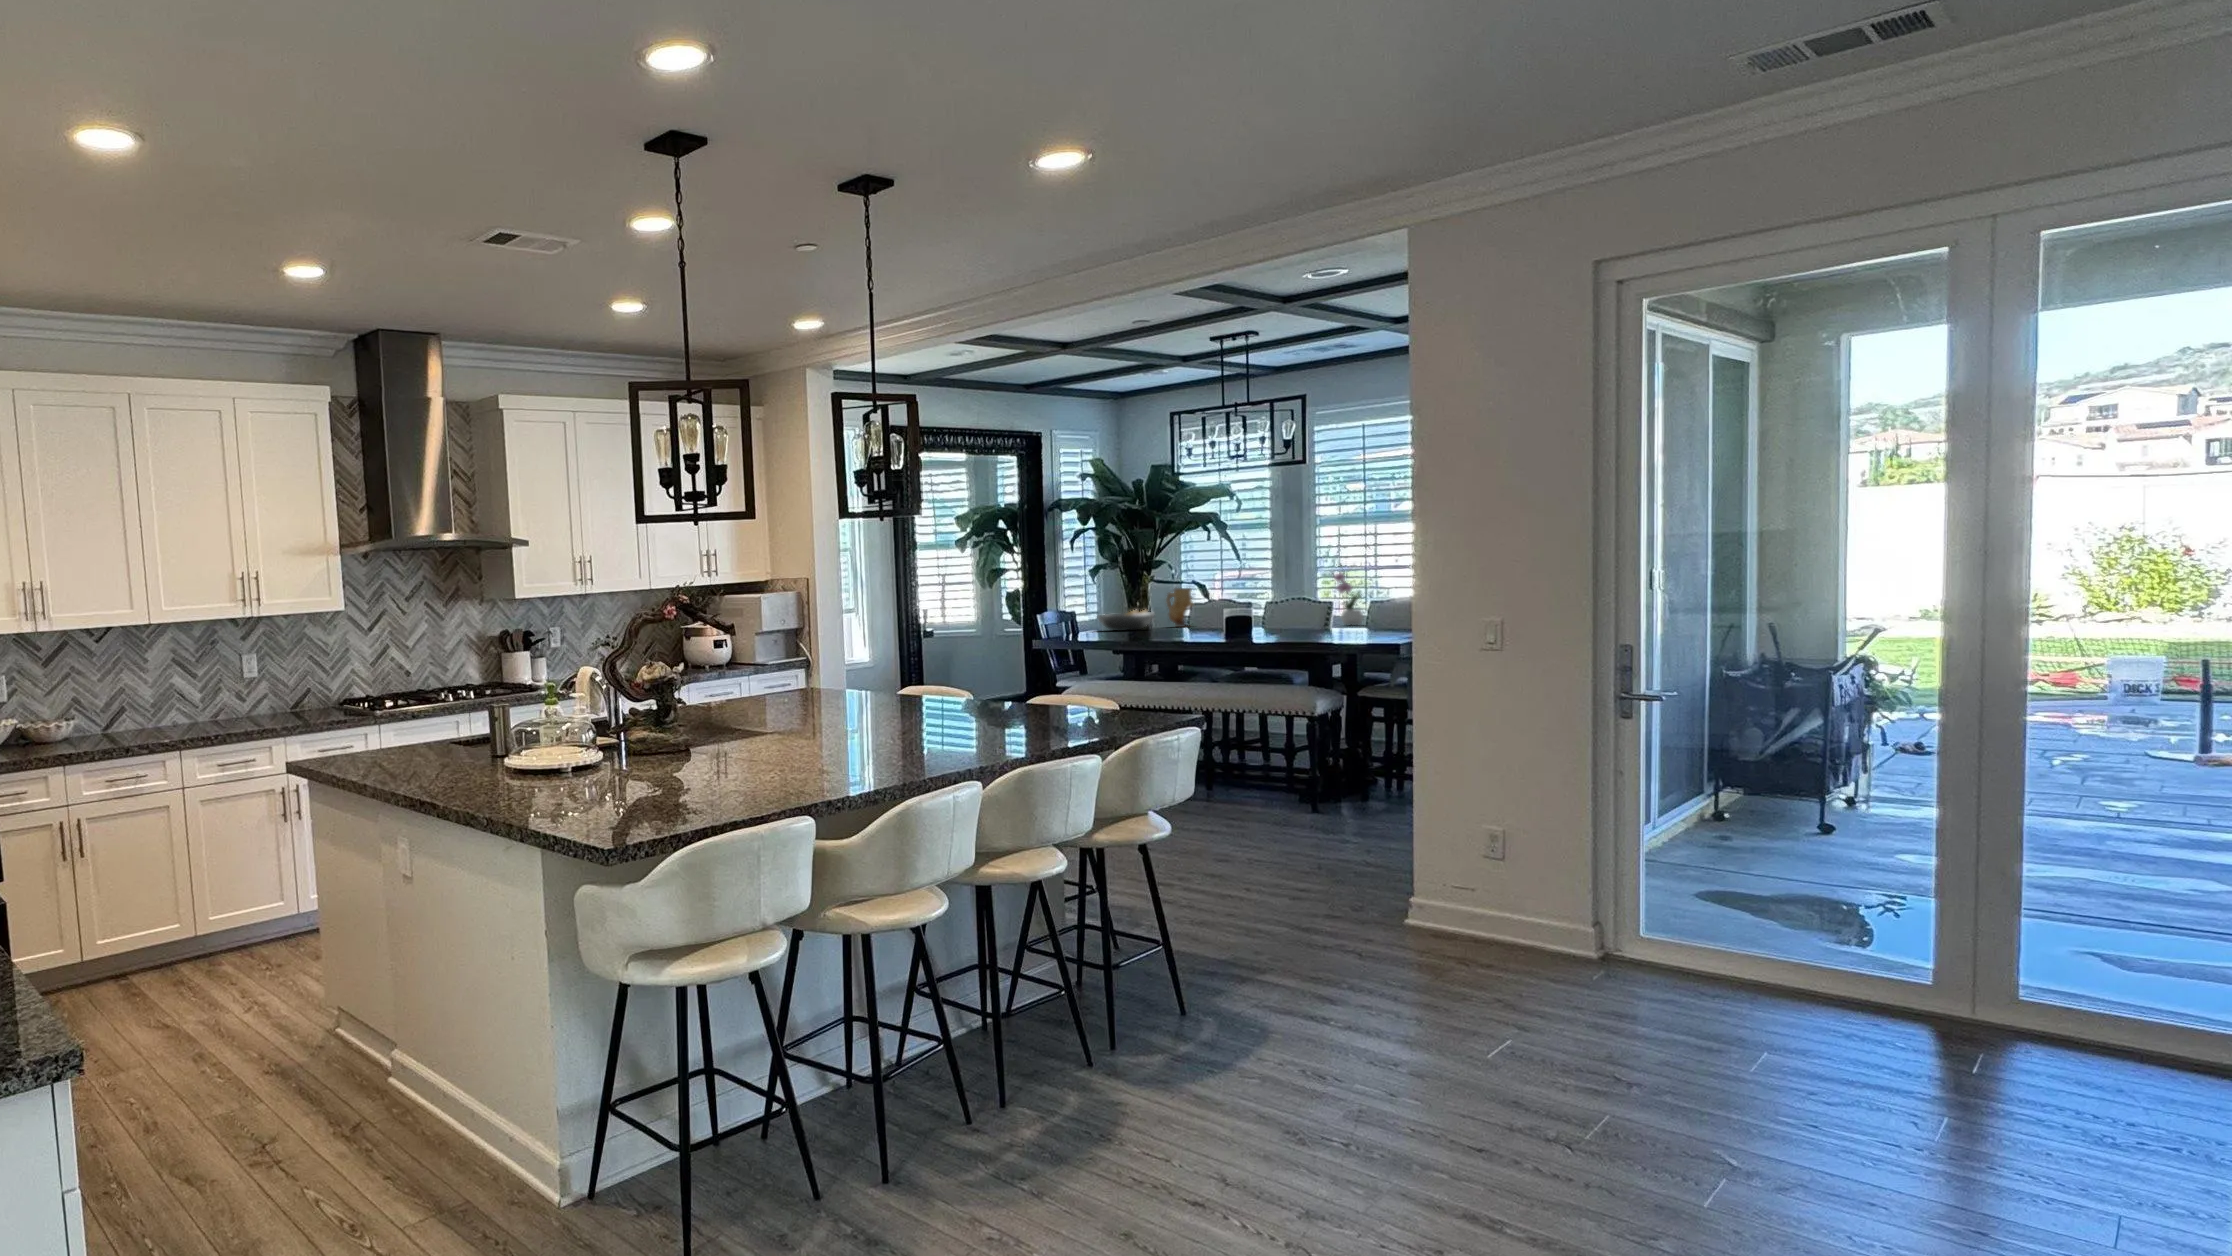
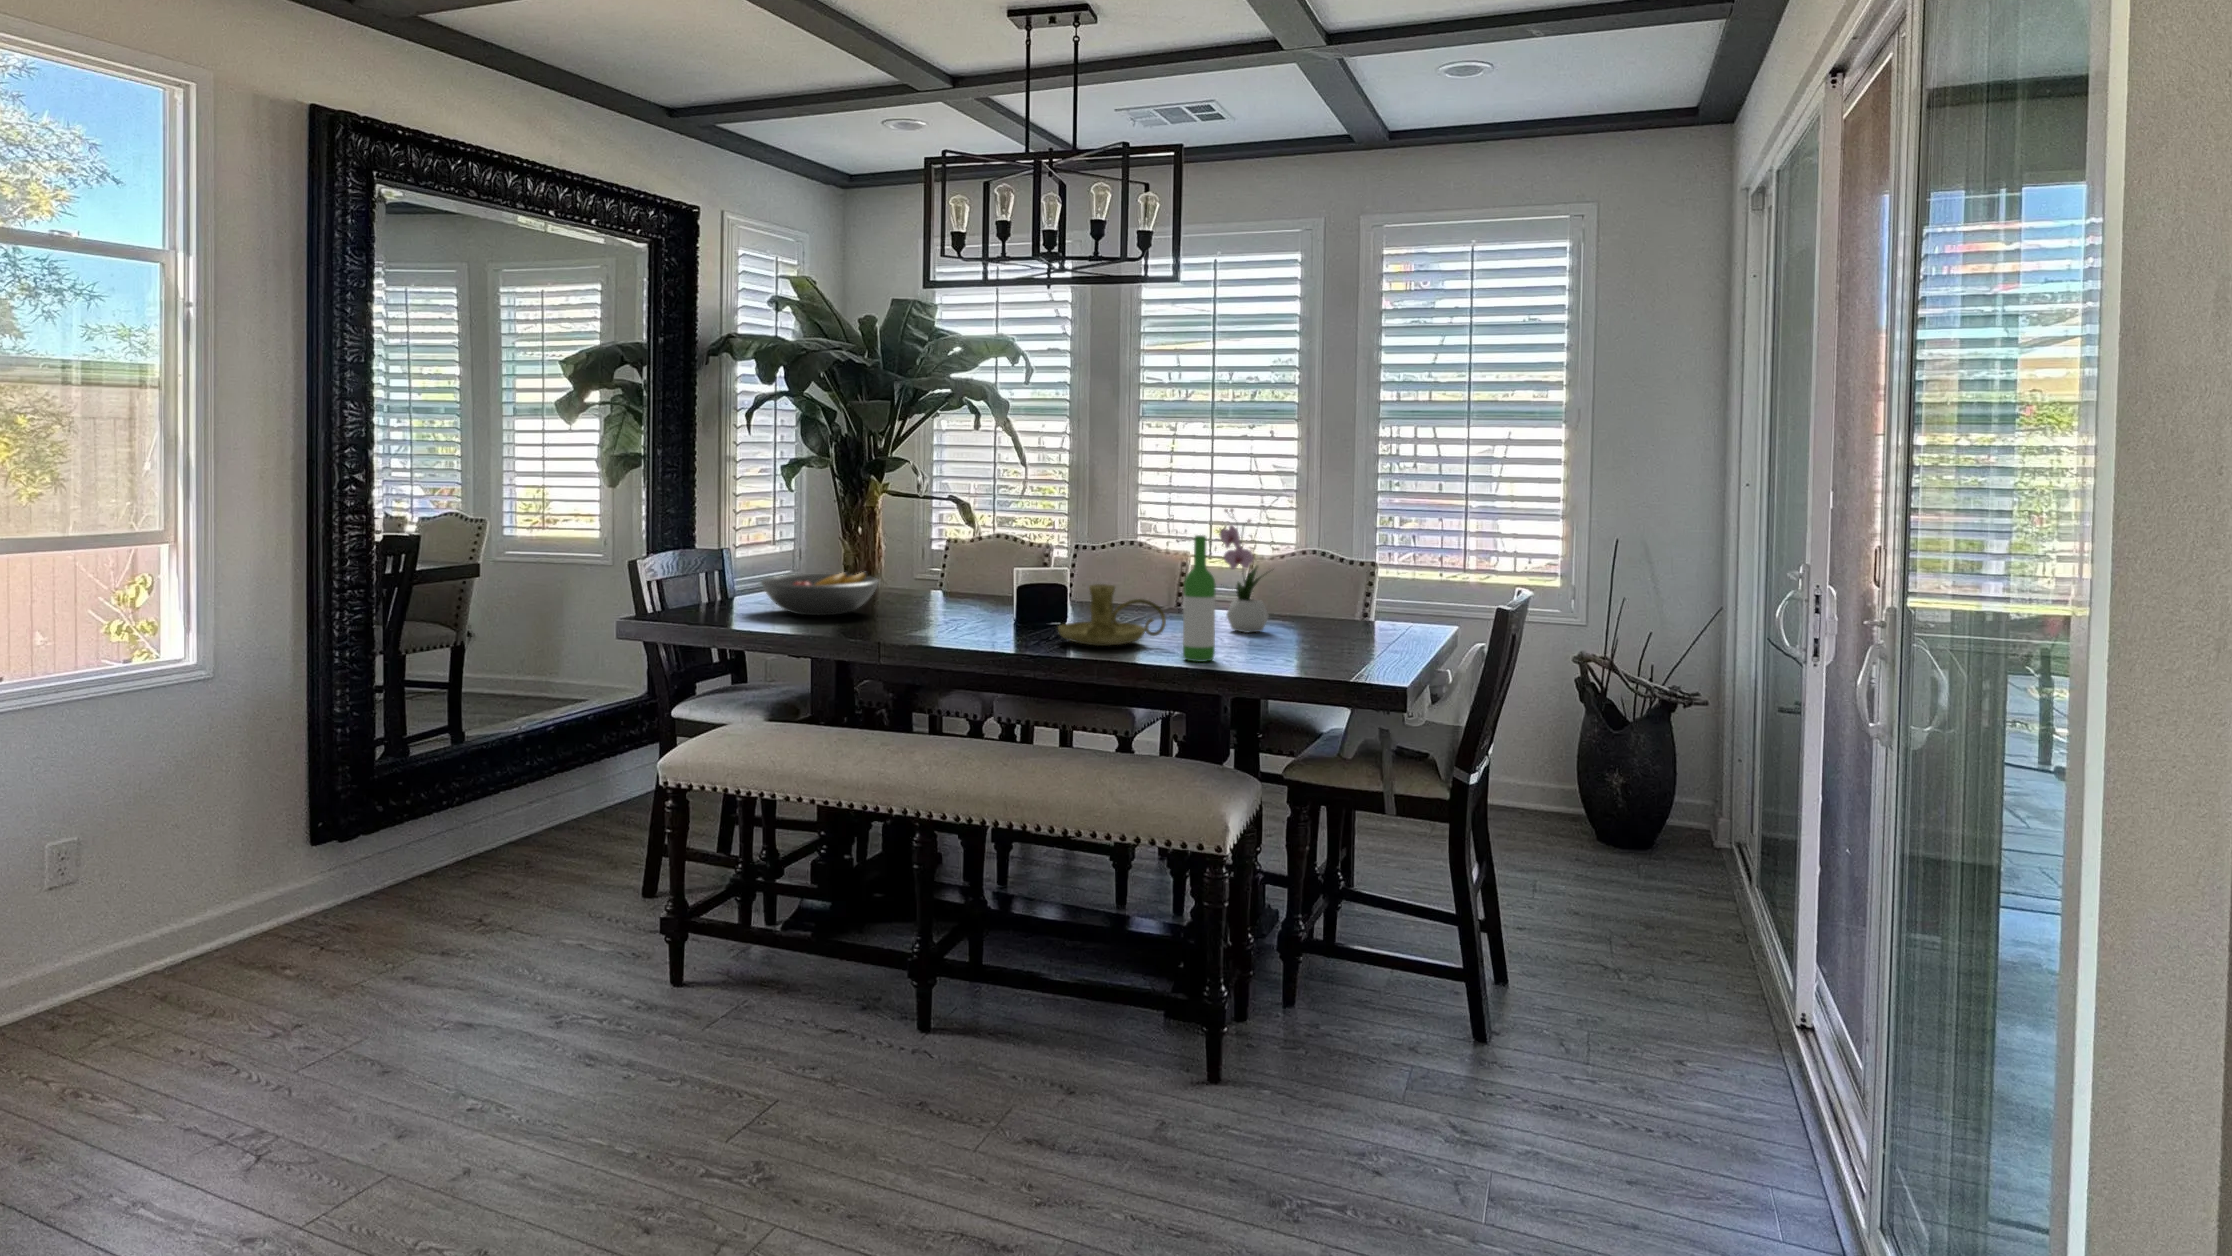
wine bottle: none [1302,572,1319,629] -> present [1183,535,1216,662]
ceramic pitcher: present [1167,588,1193,627] -> none [904,522,959,598]
candle holder: none [1244,602,1299,629] -> present [1058,584,1166,646]

